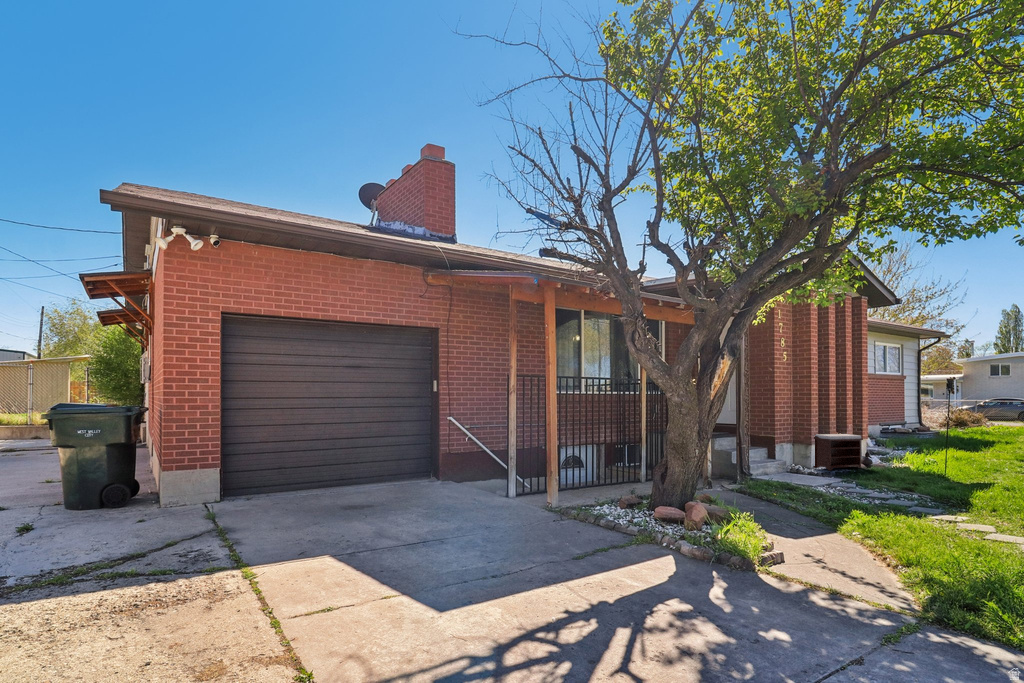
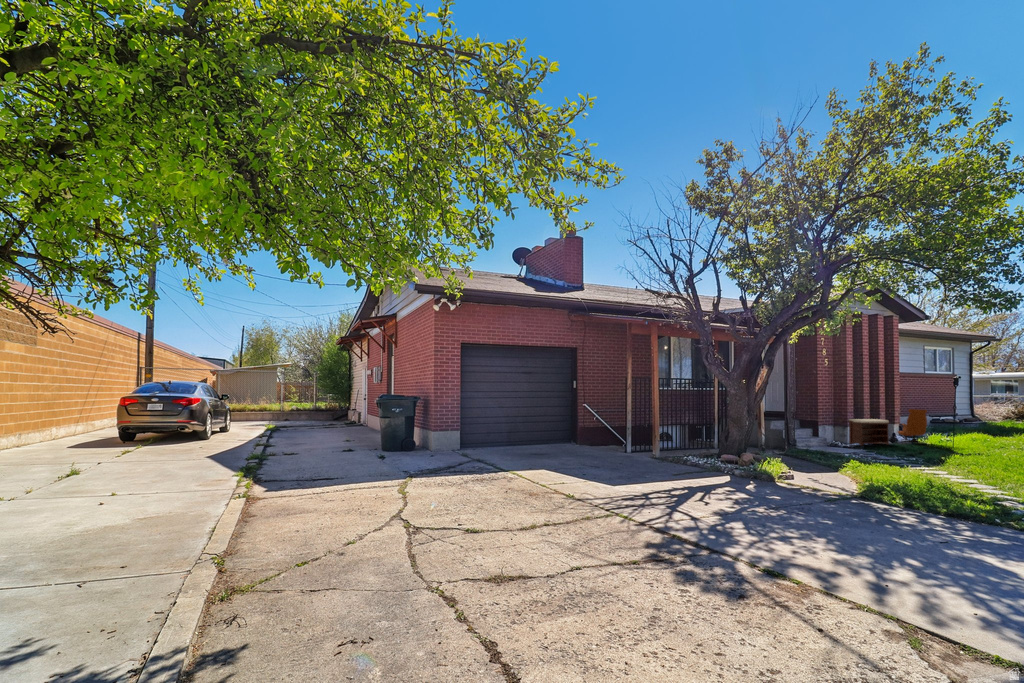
lounge chair: none [866,421,908,467] -> present [898,409,927,443]

